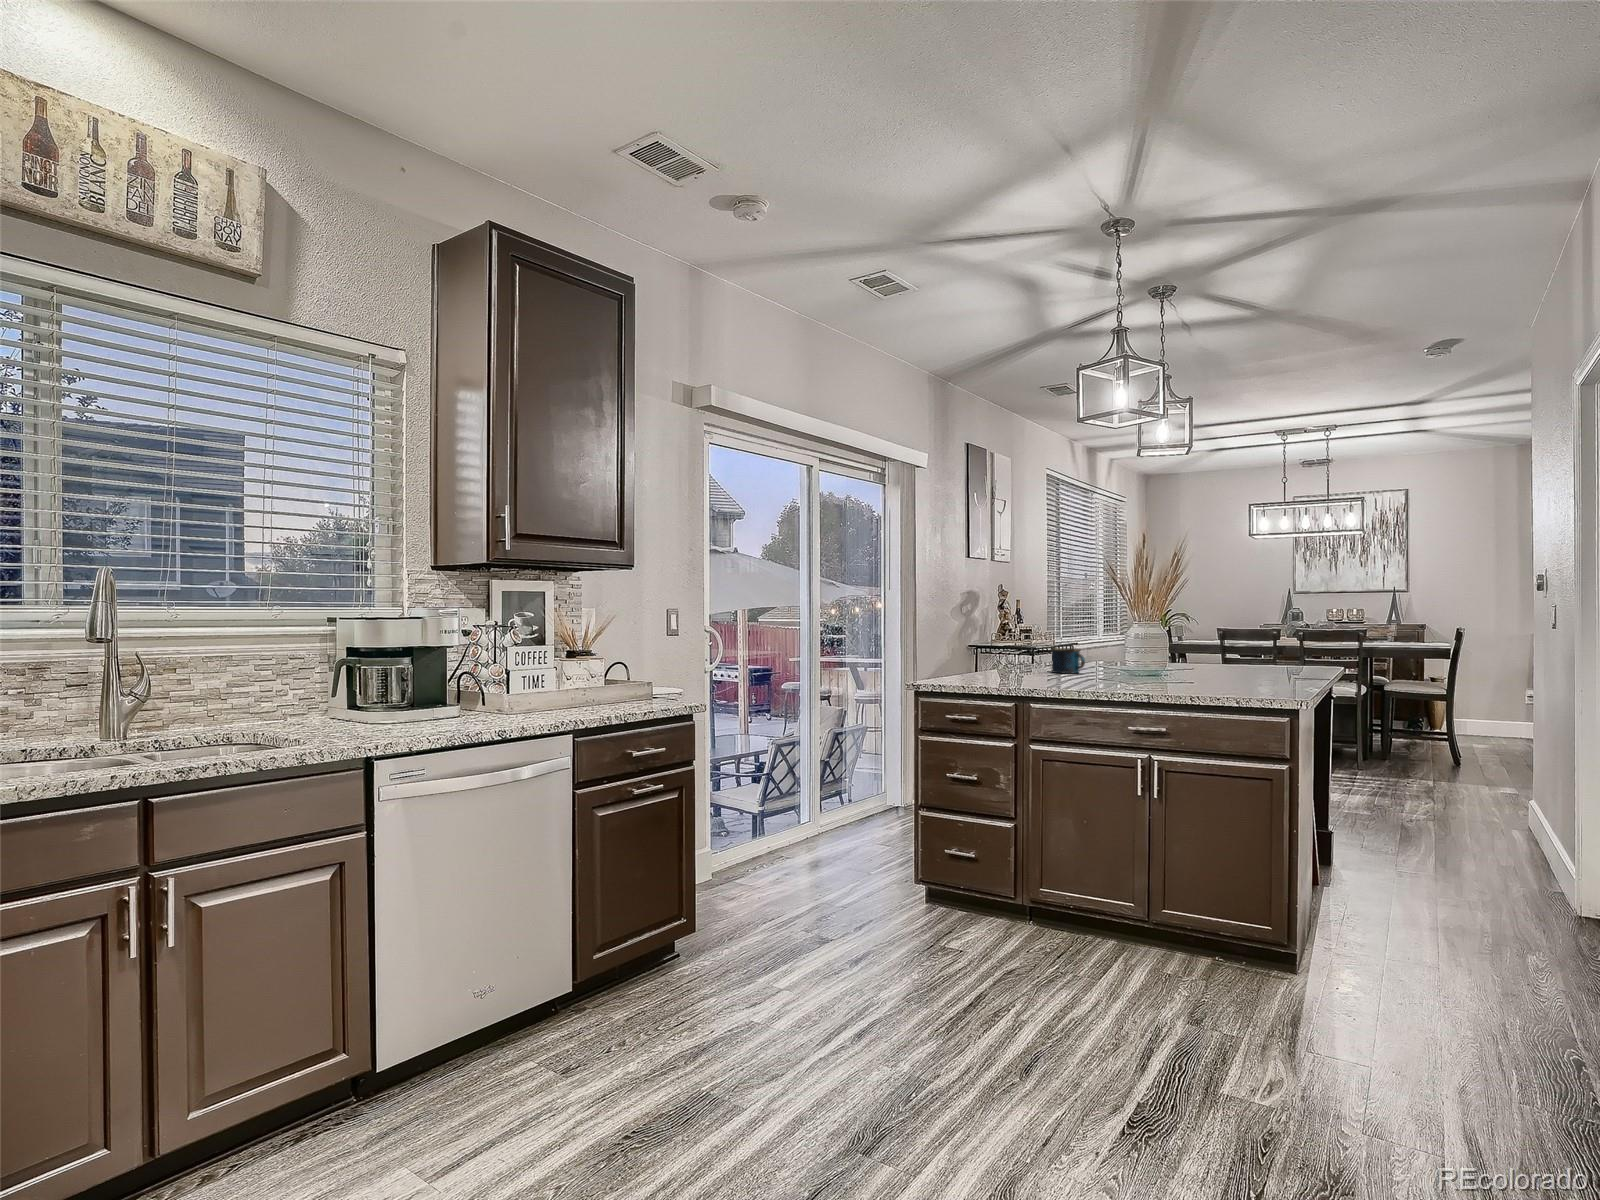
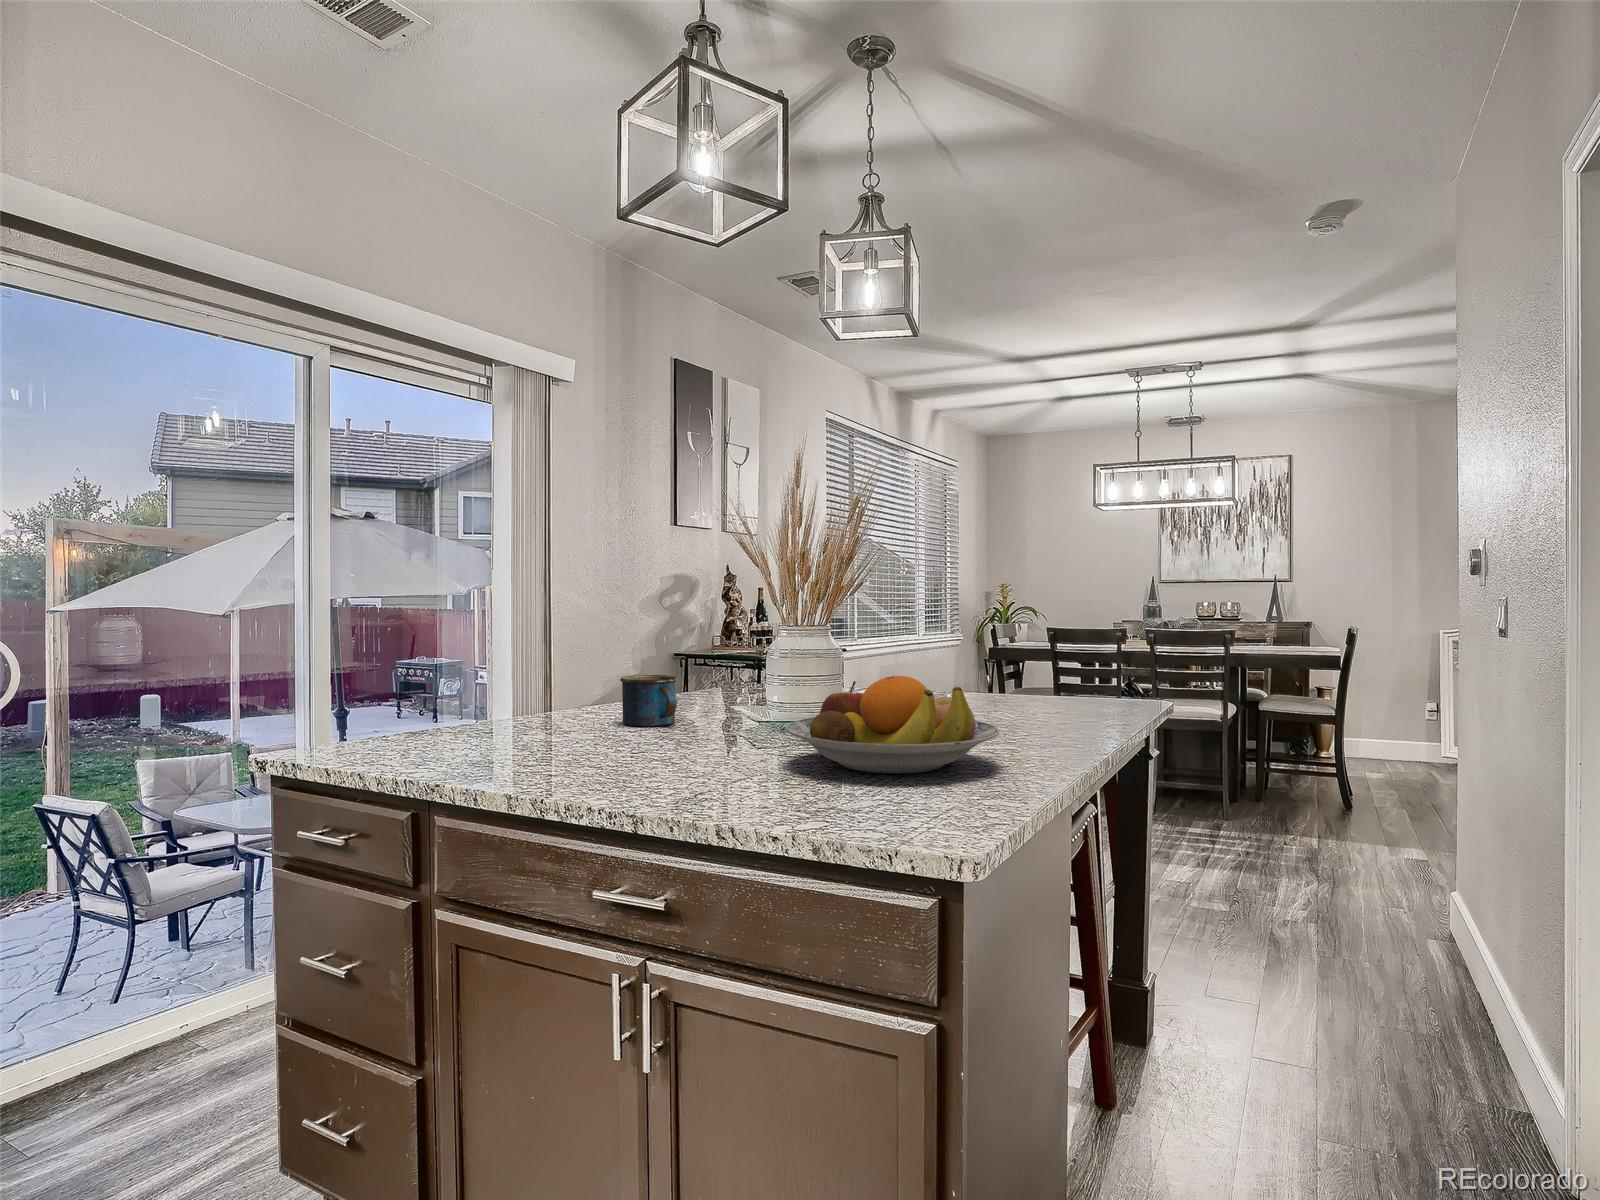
fruit bowl: none [1178,644,1285,687] -> present [786,676,1000,774]

